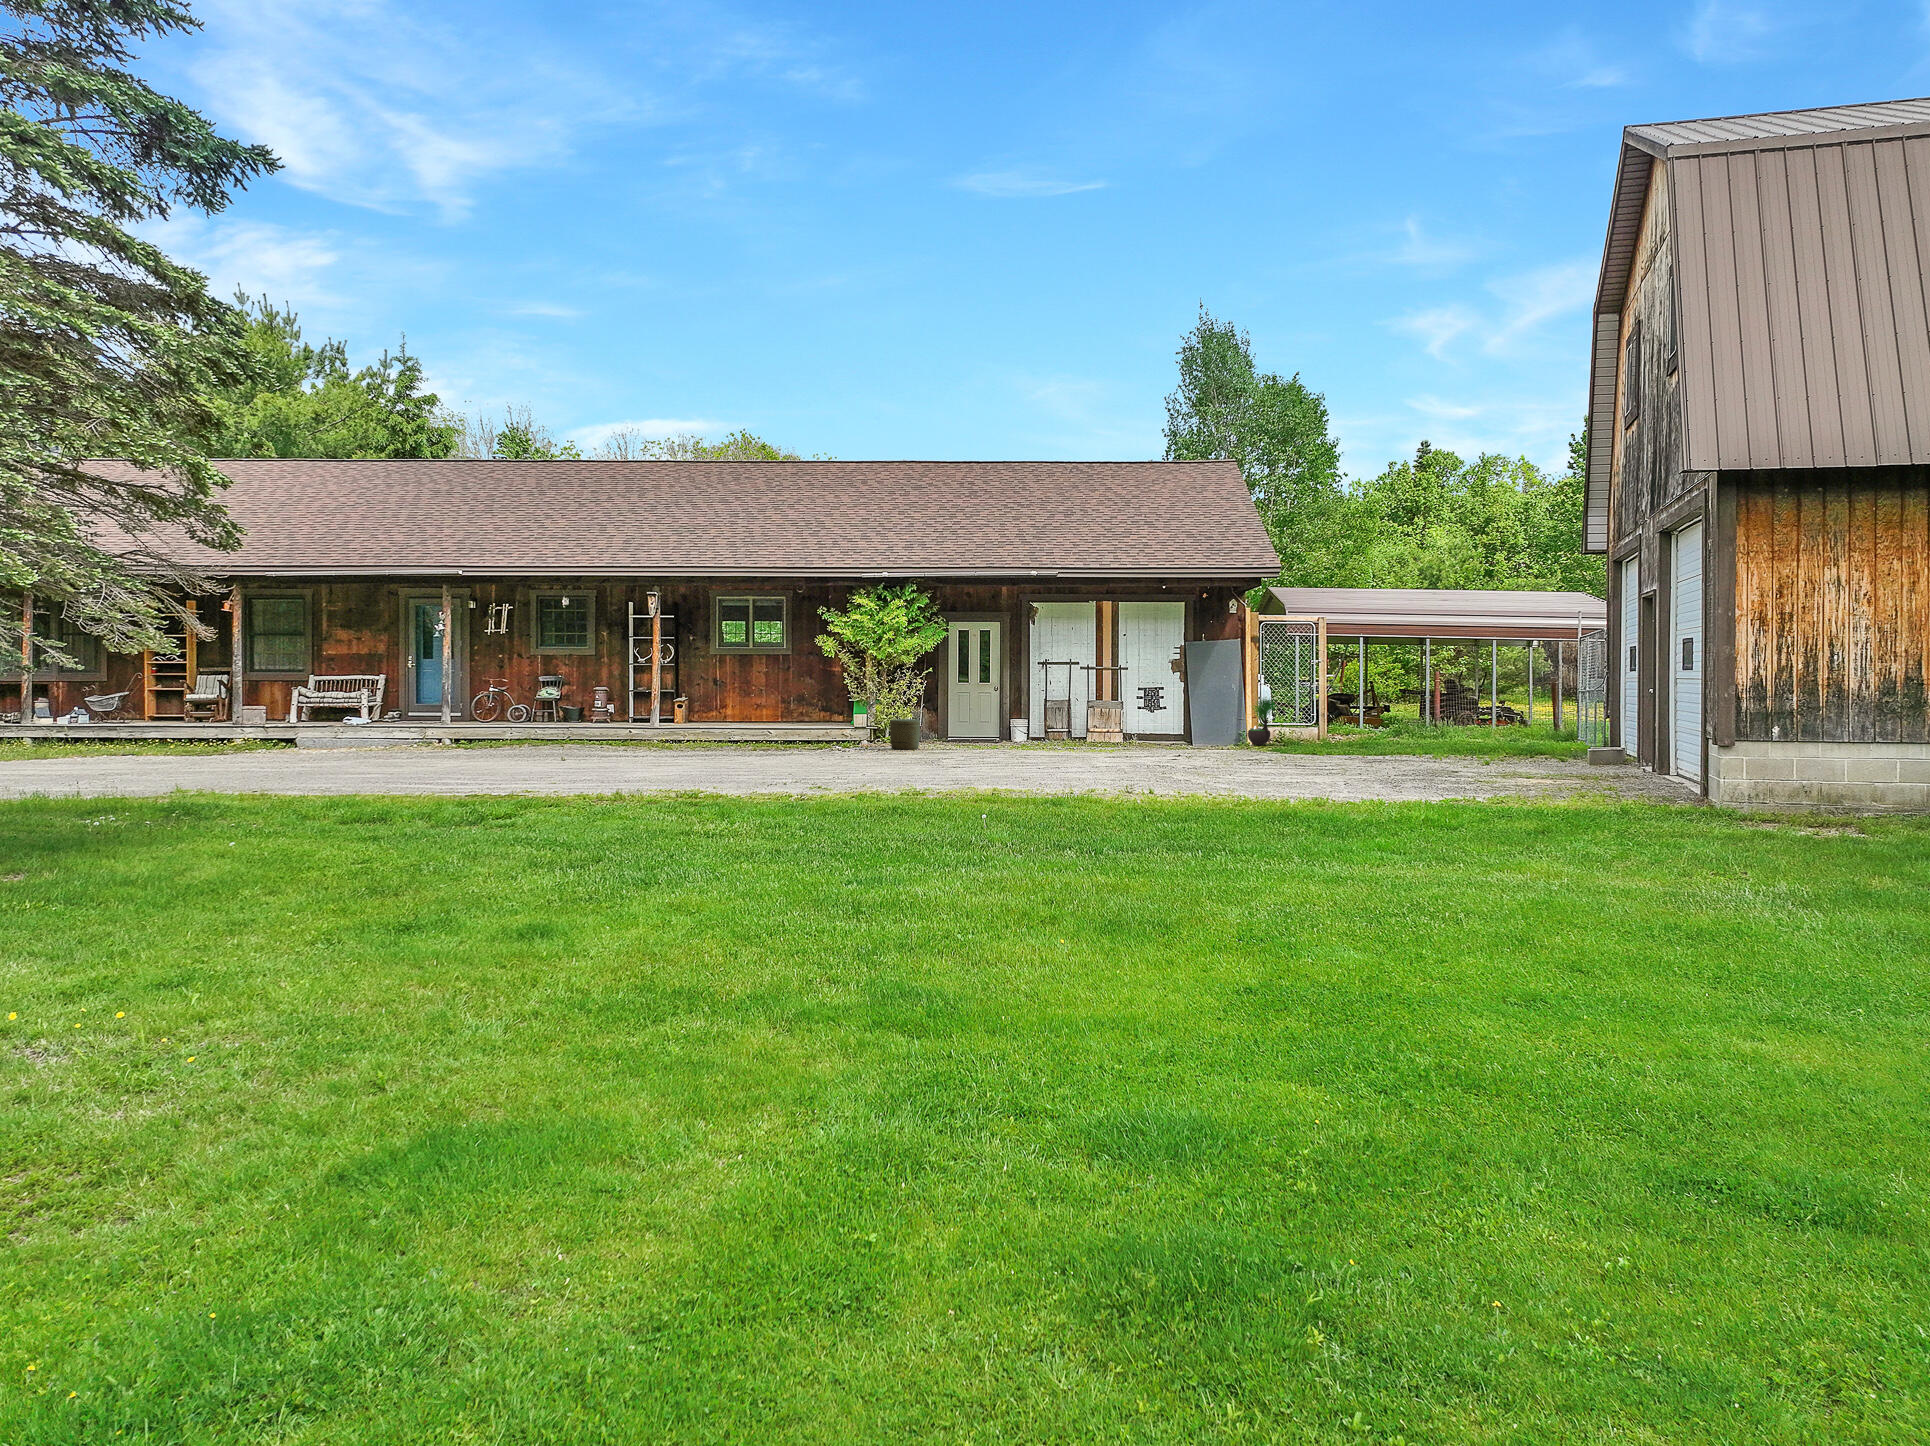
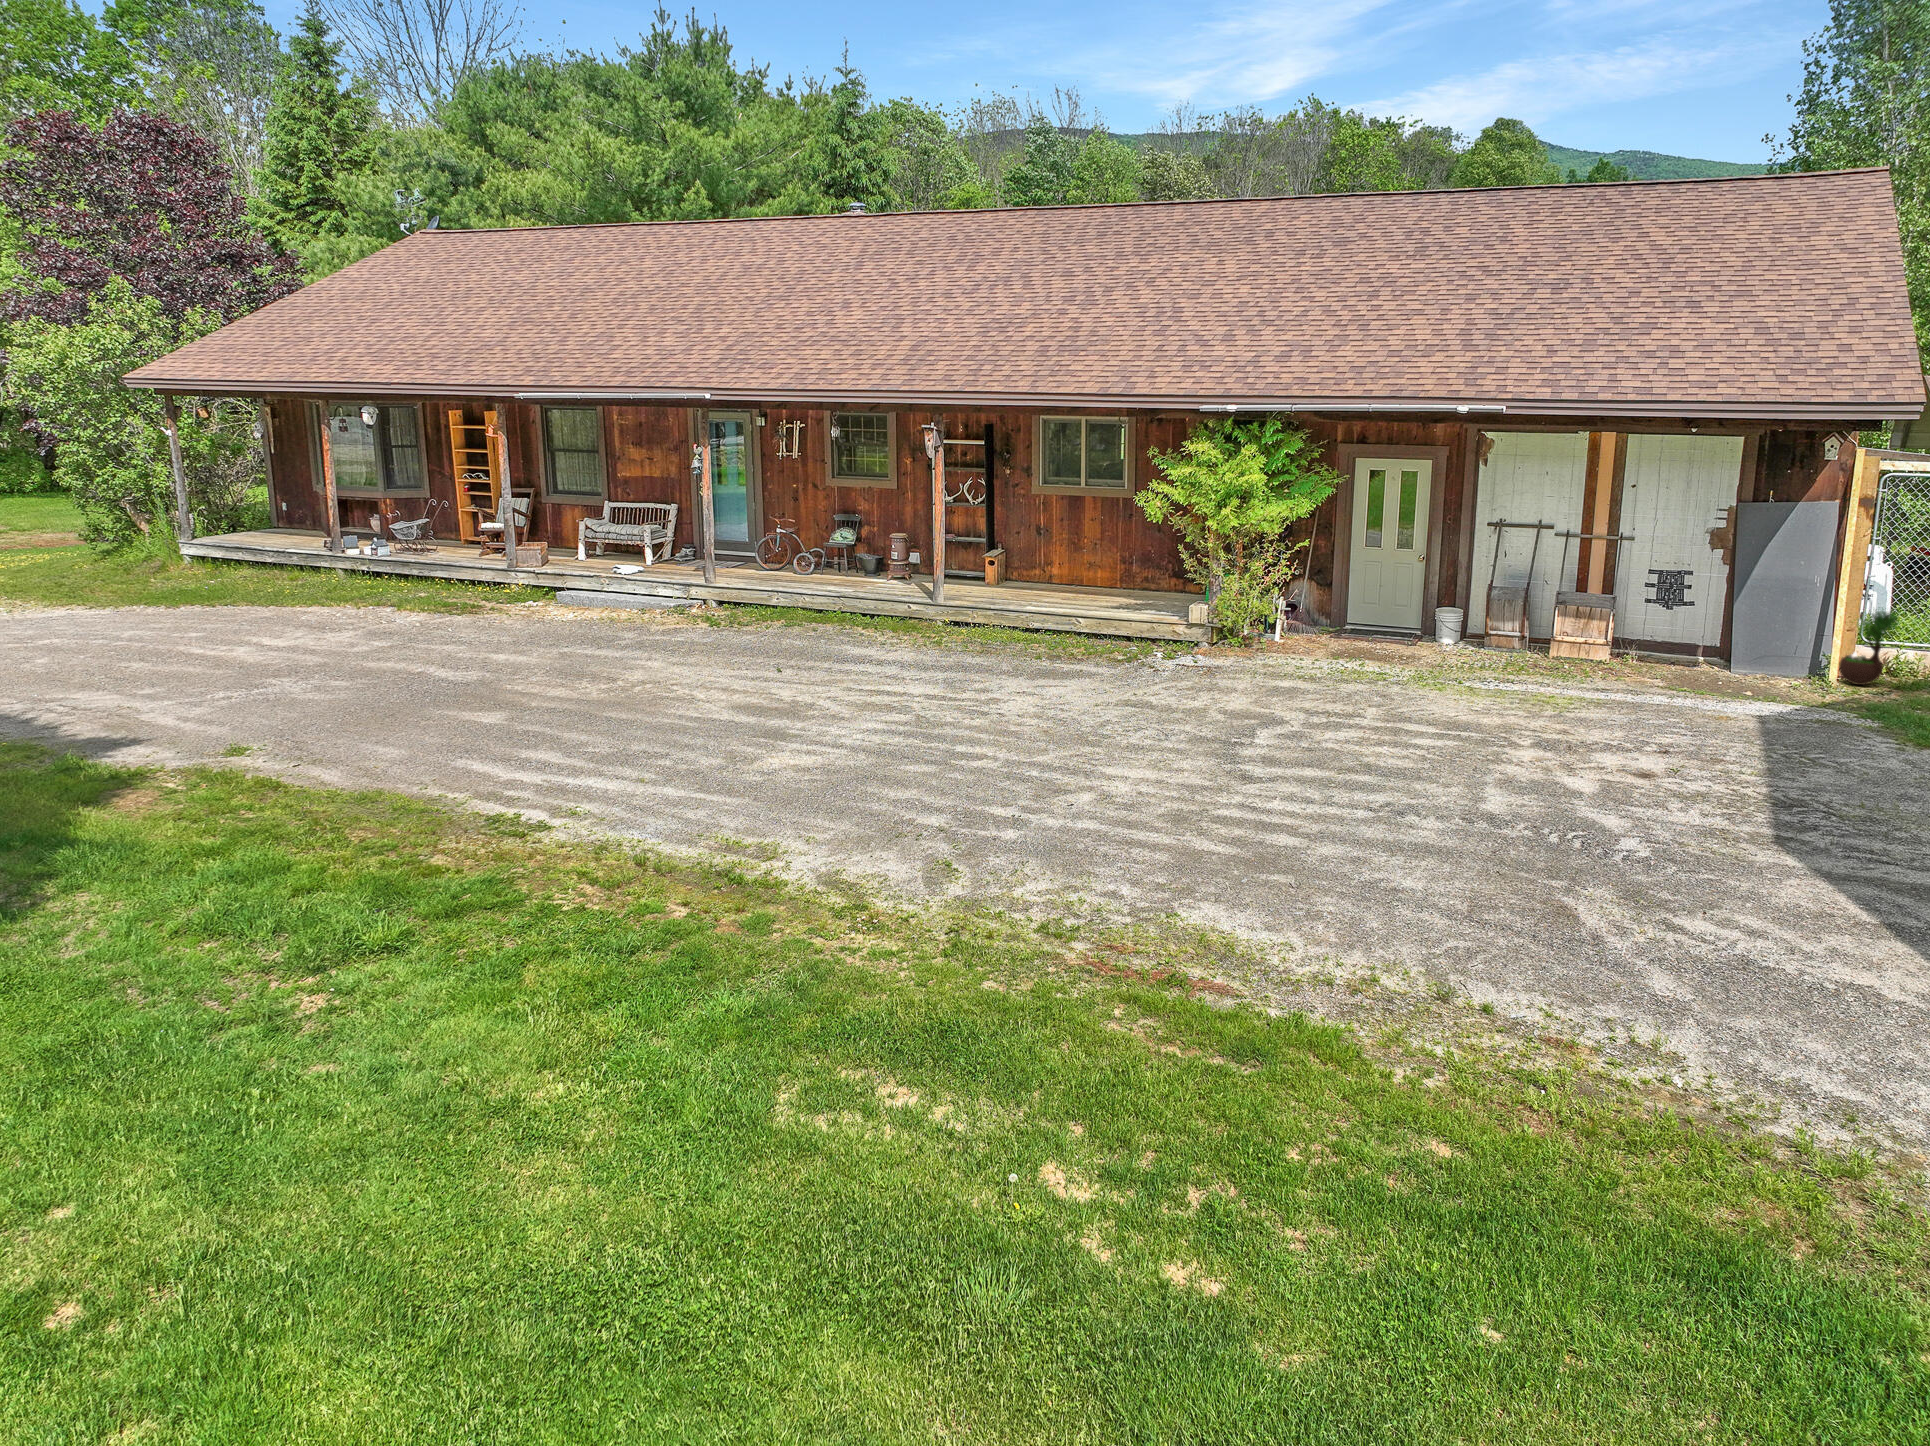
woven basket: present [890,719,920,750] -> none [1245,609,1290,657]

